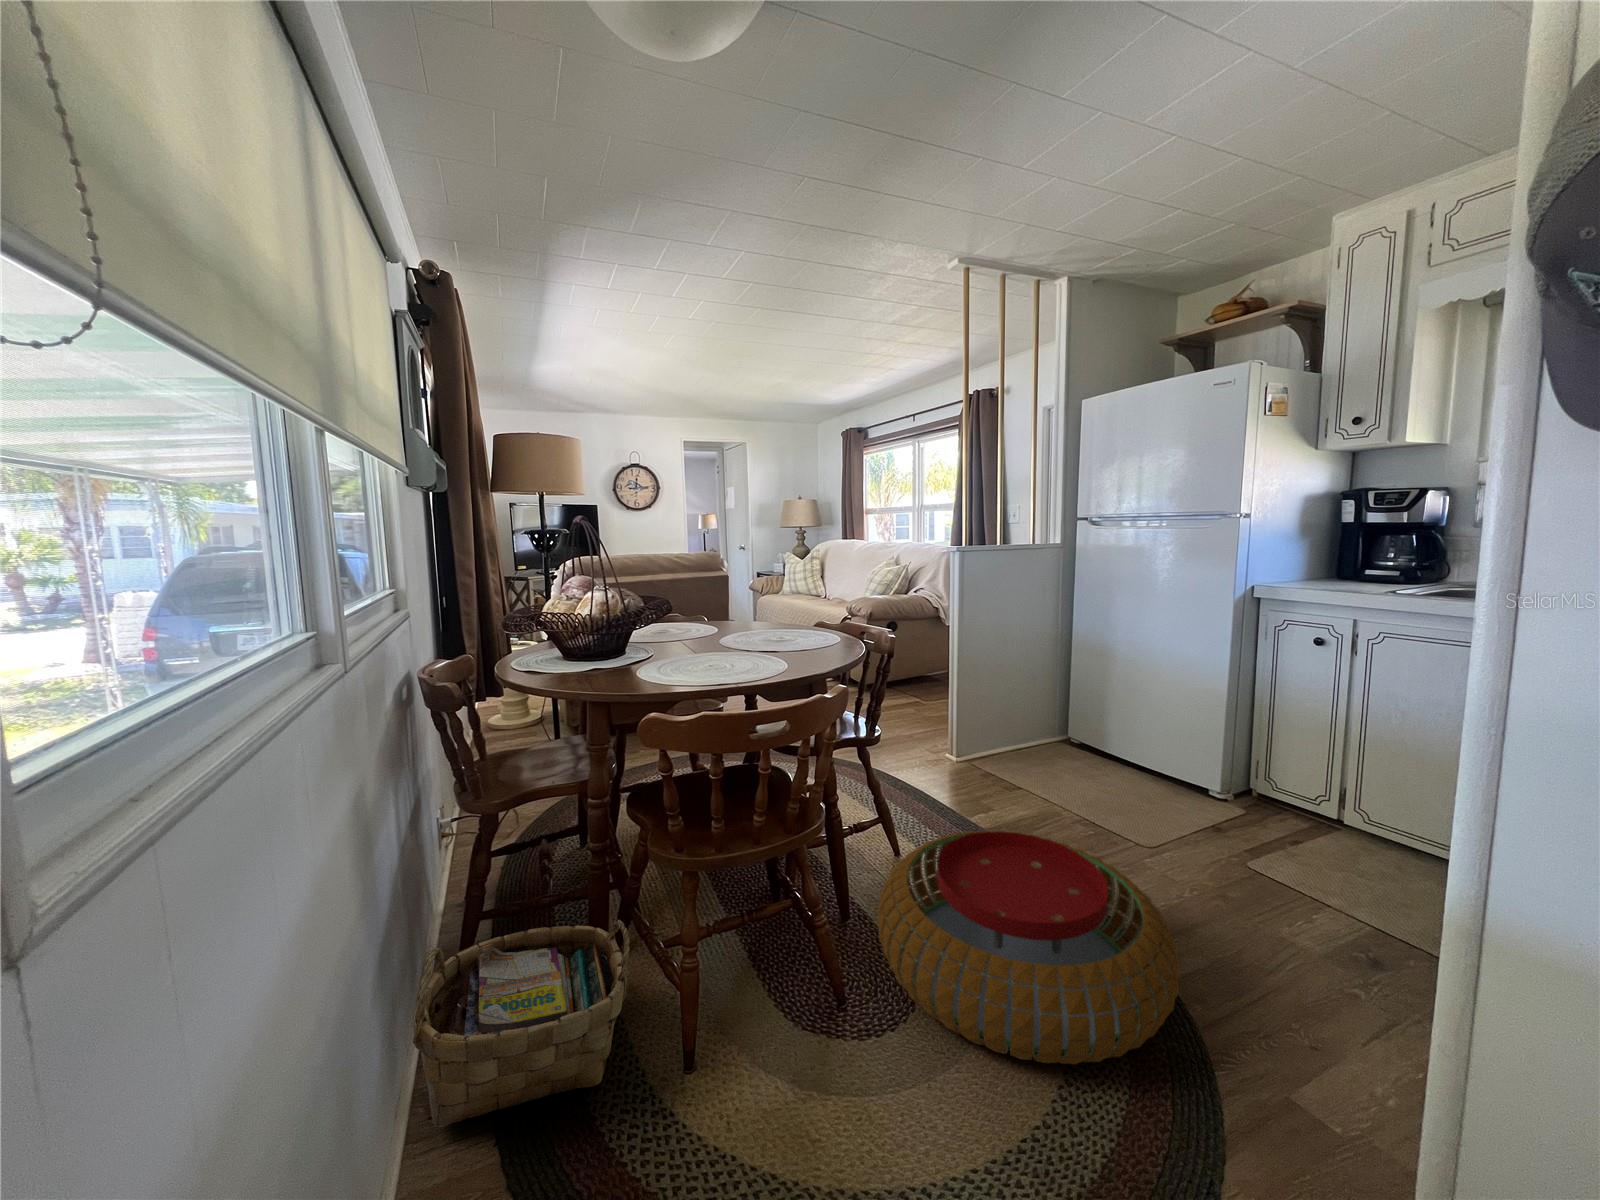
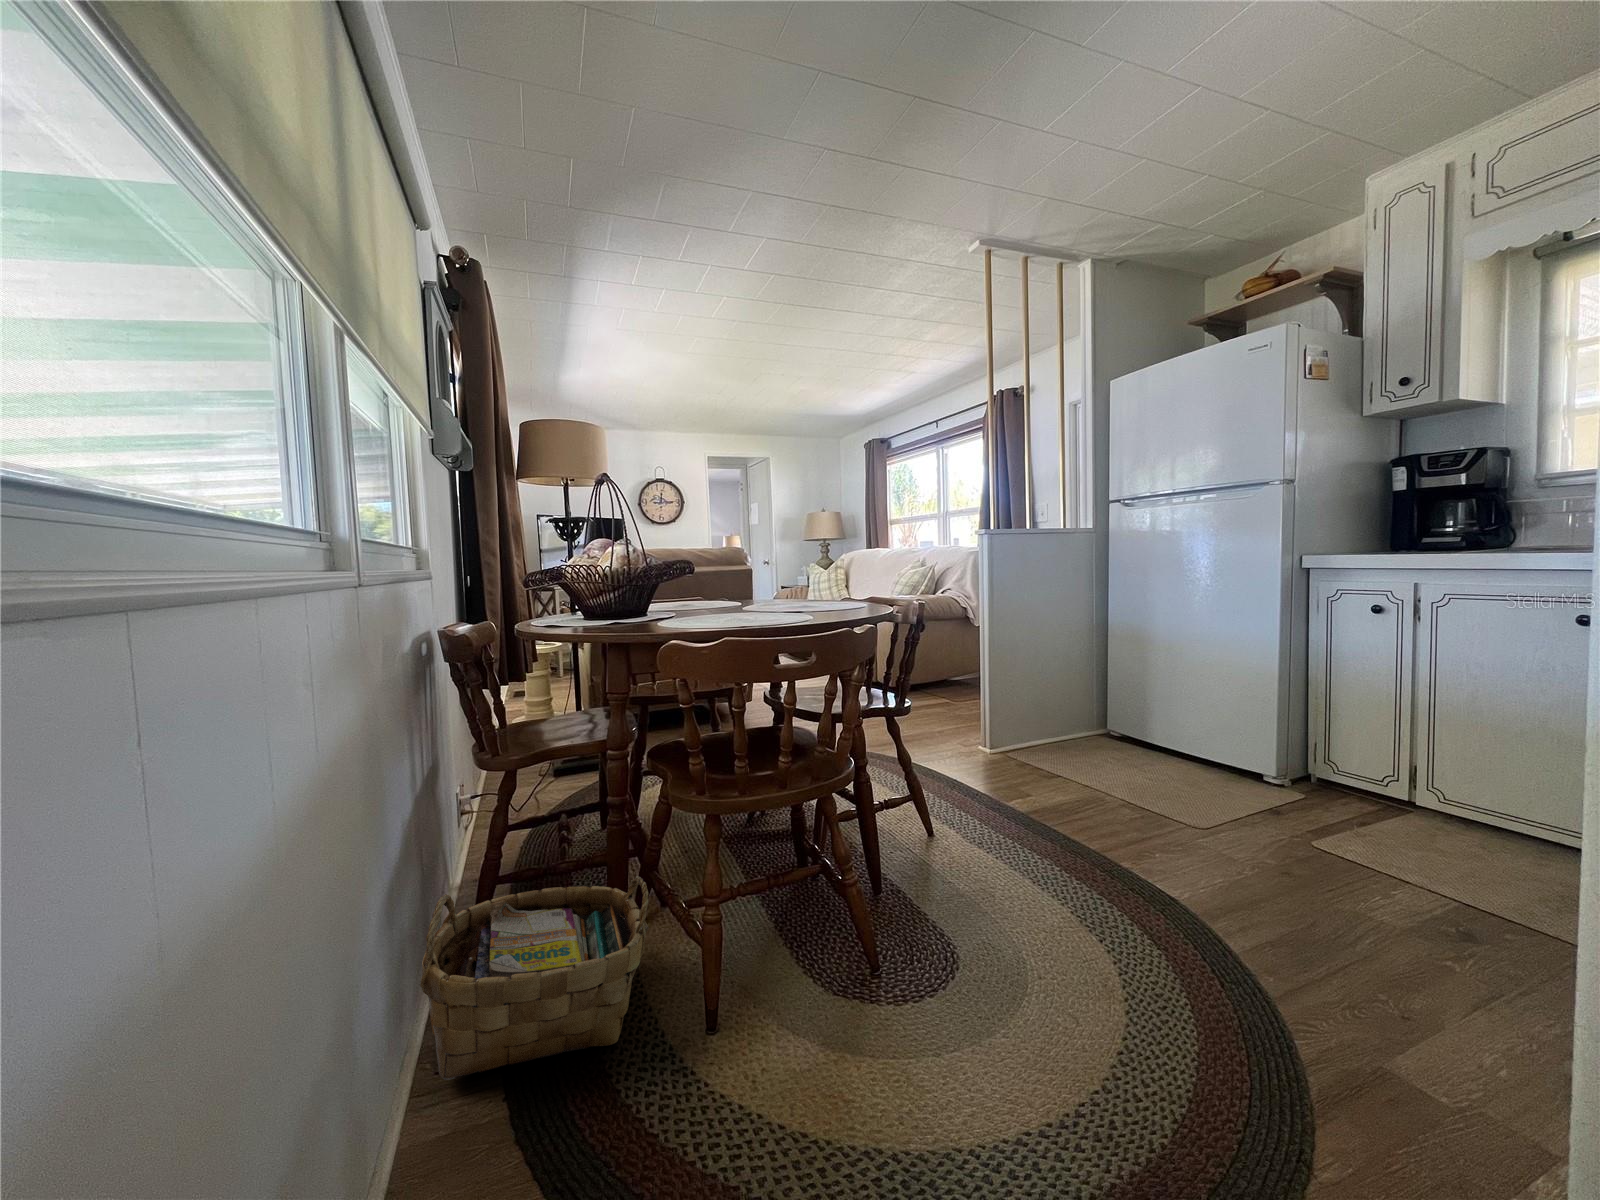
pouf: present [878,830,1180,1064] -> none [912,799,1248,1030]

